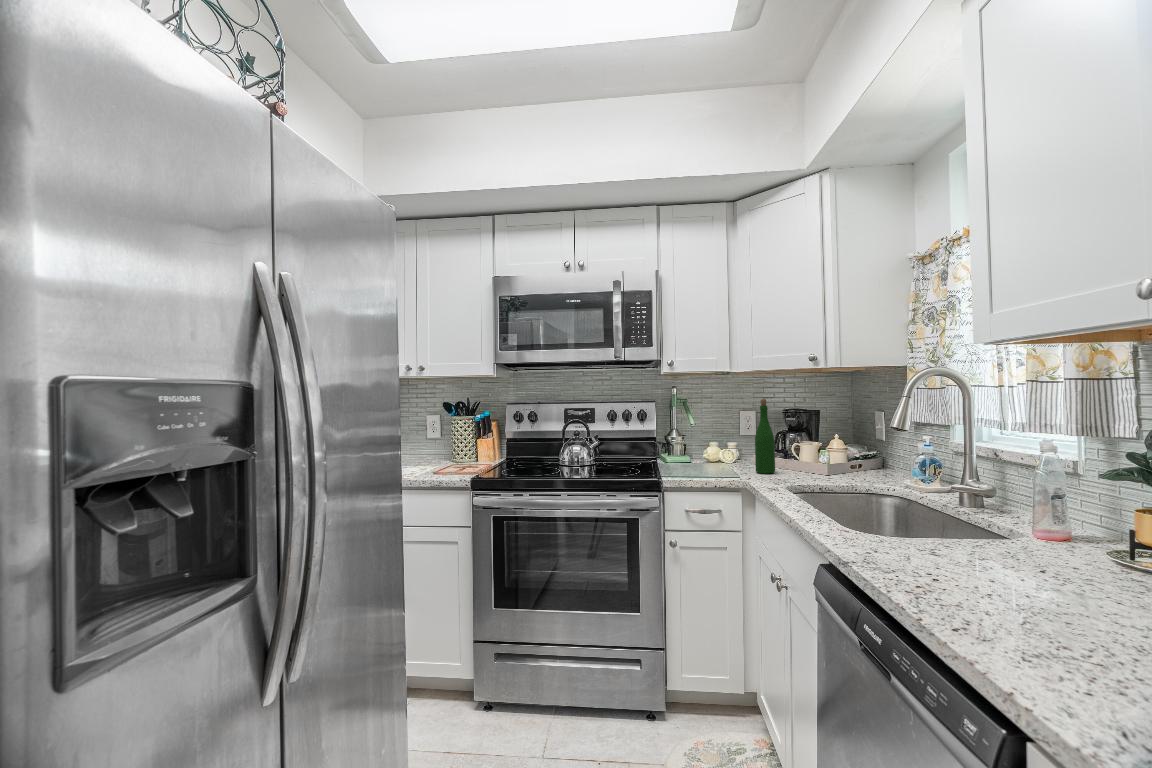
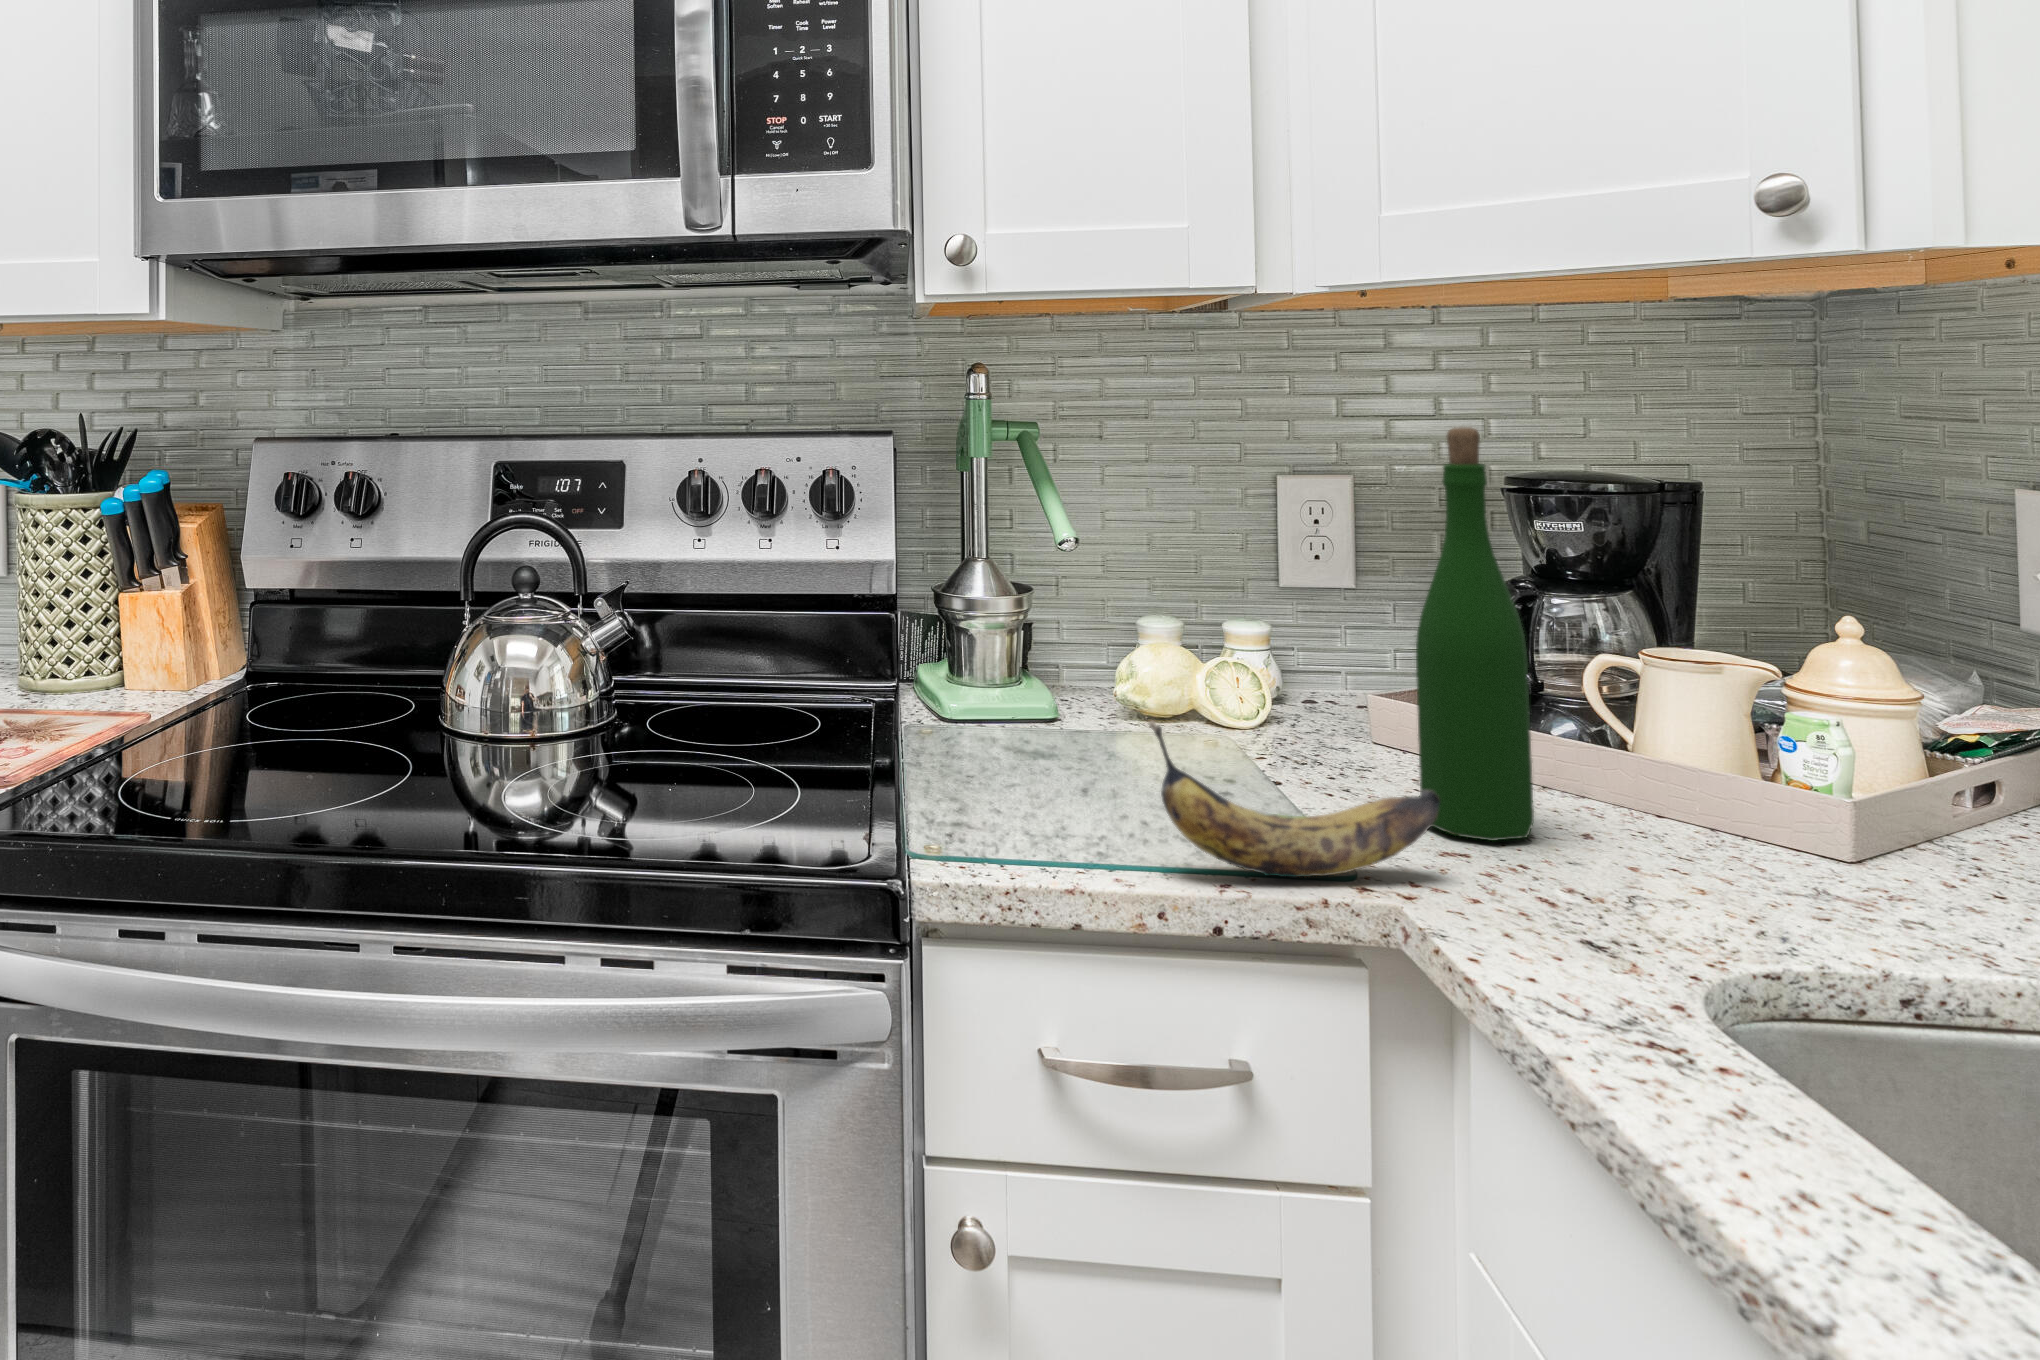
banana: none [705,451,755,477] -> present [1149,720,1440,877]

